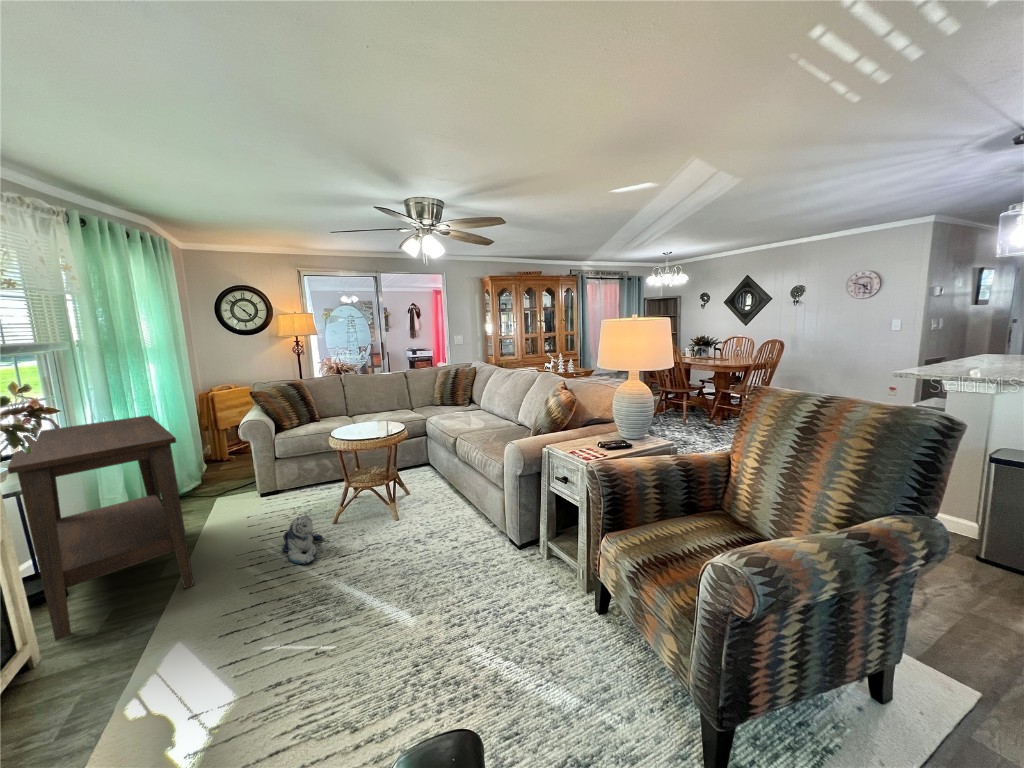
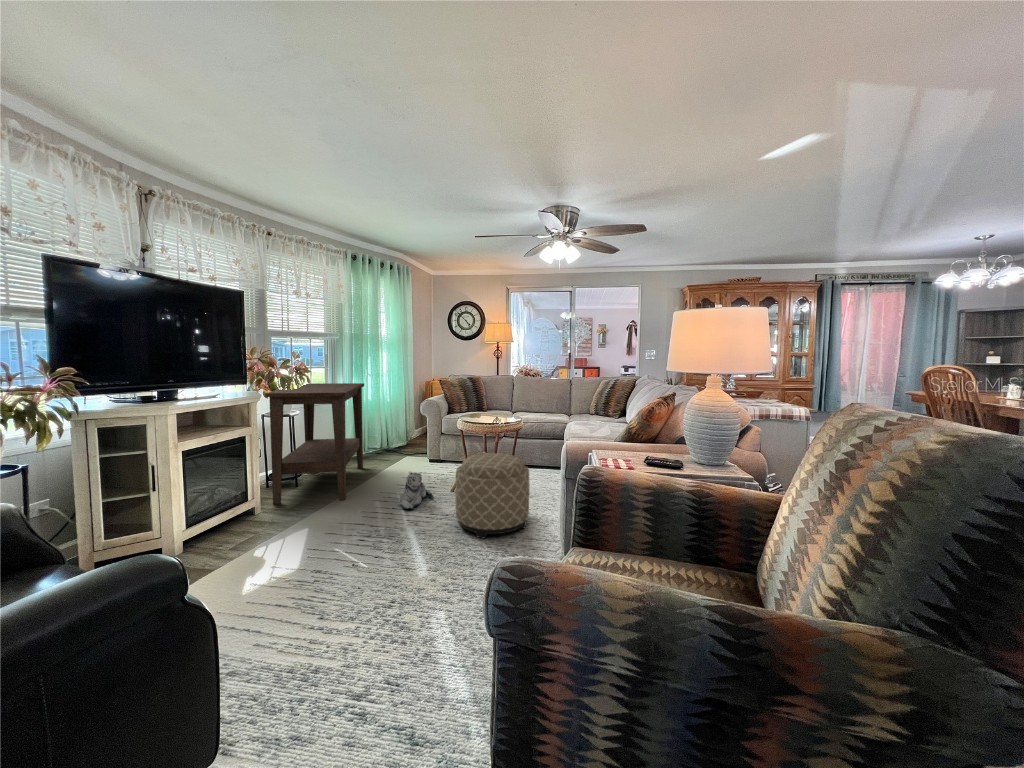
ottoman: none [377,467,459,562] -> present [455,453,529,538]

